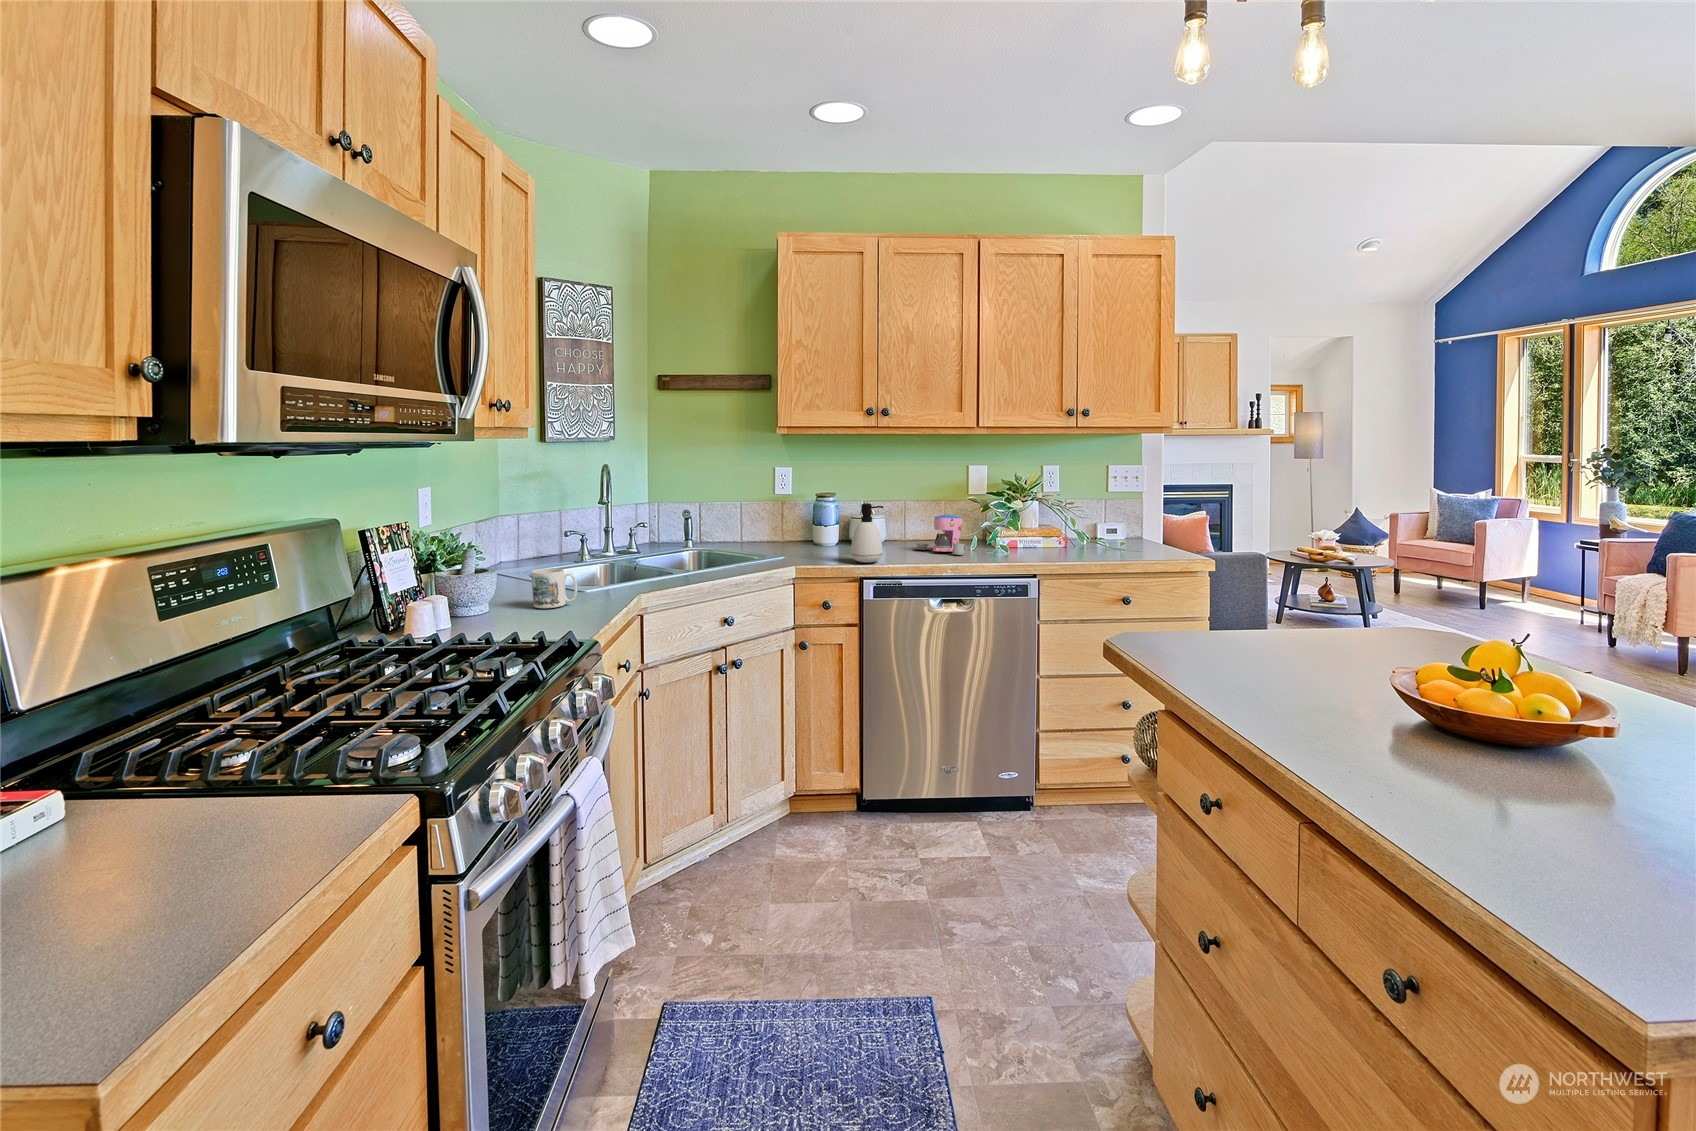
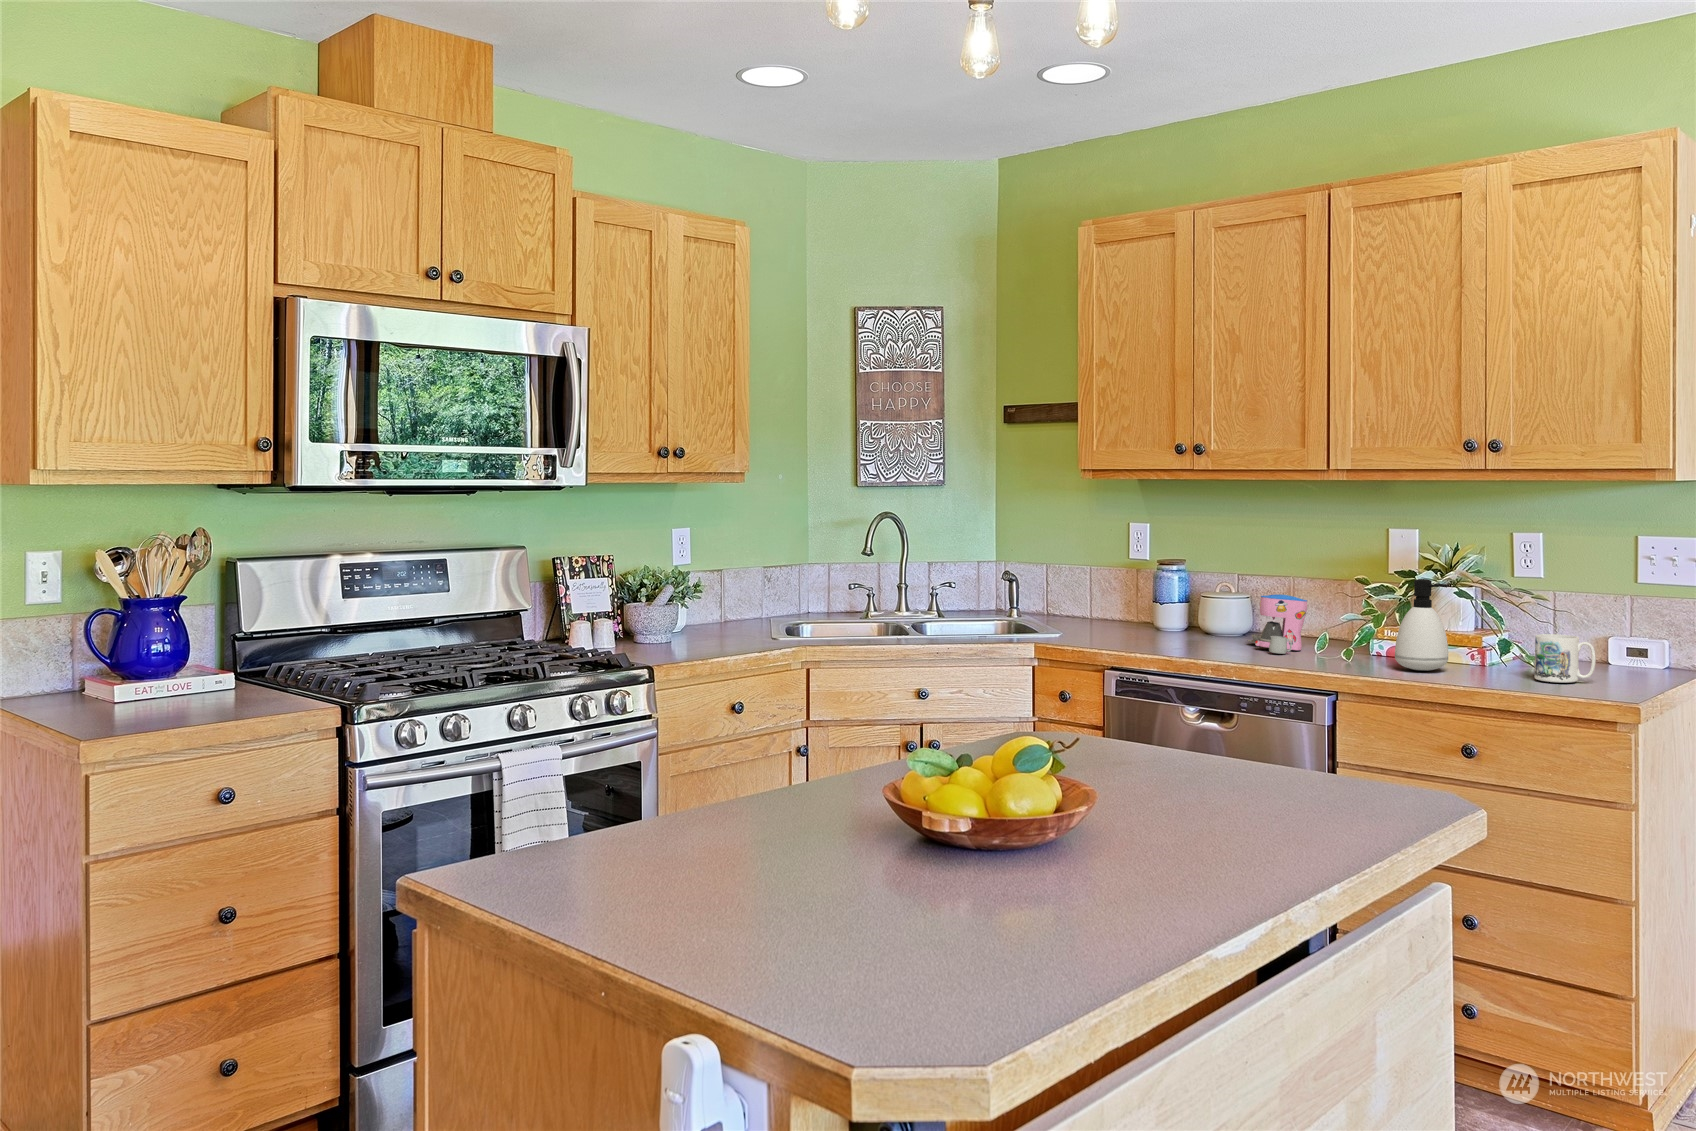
soap dispenser: present [851,503,883,563] -> present [1395,579,1448,671]
mug: present [531,568,577,608] -> present [1534,634,1596,683]

